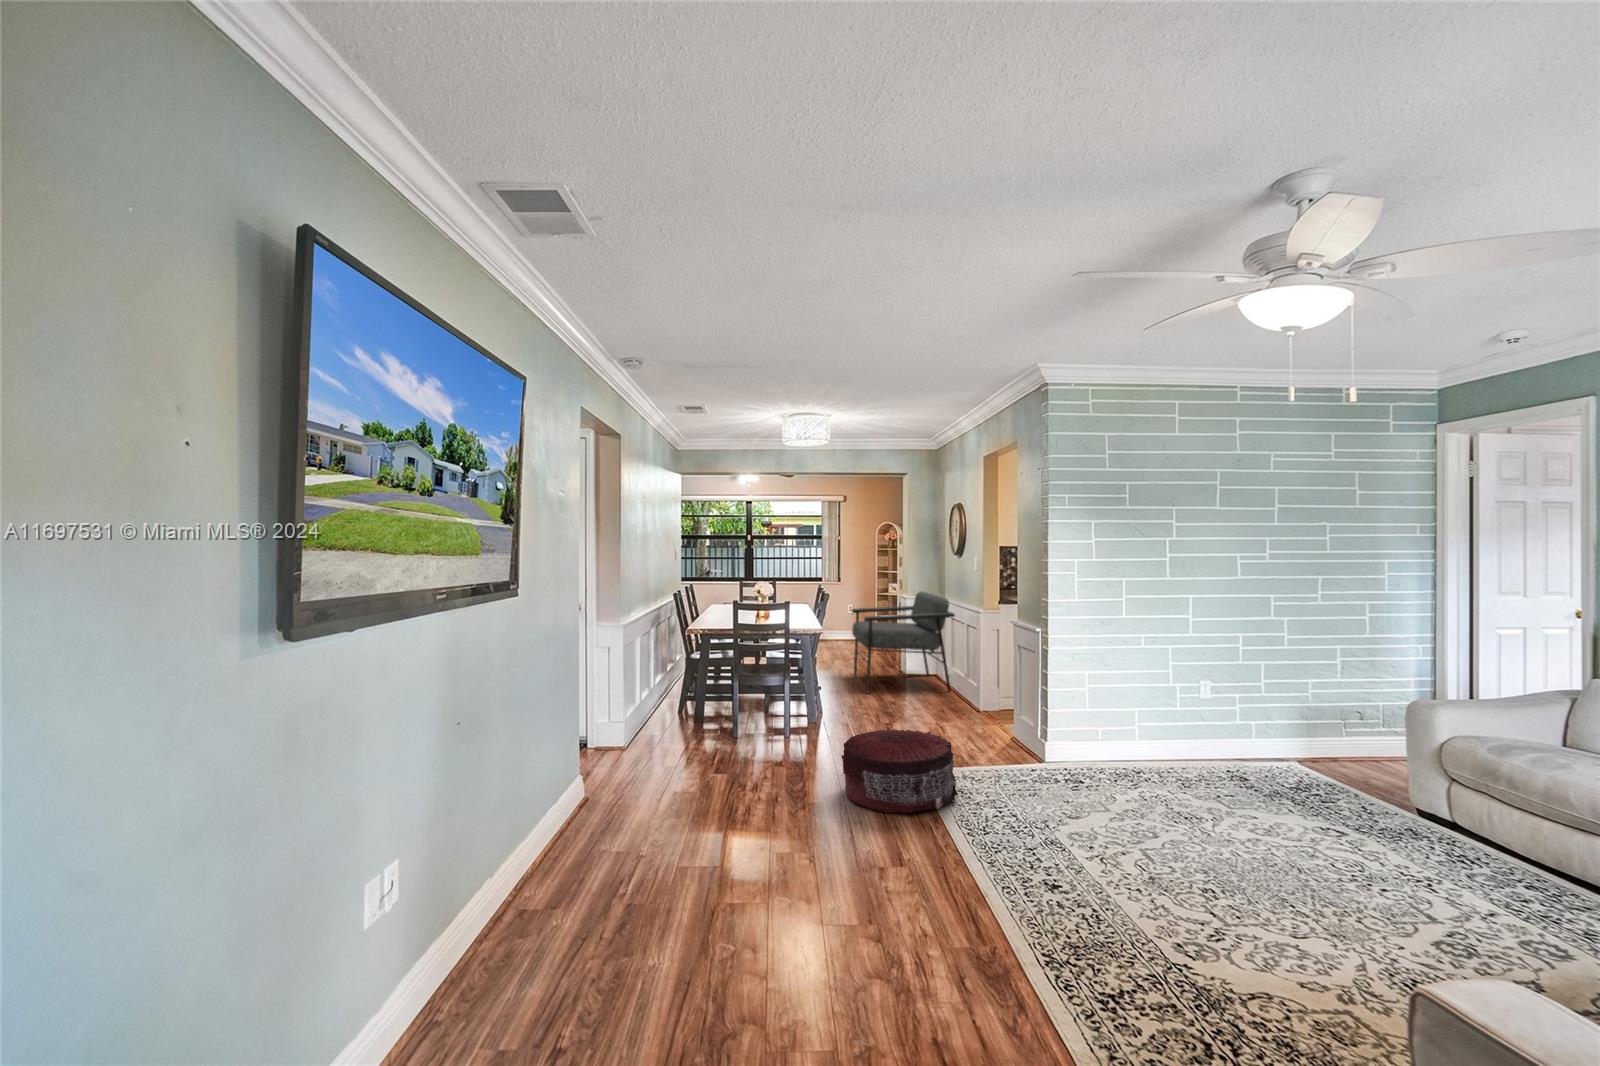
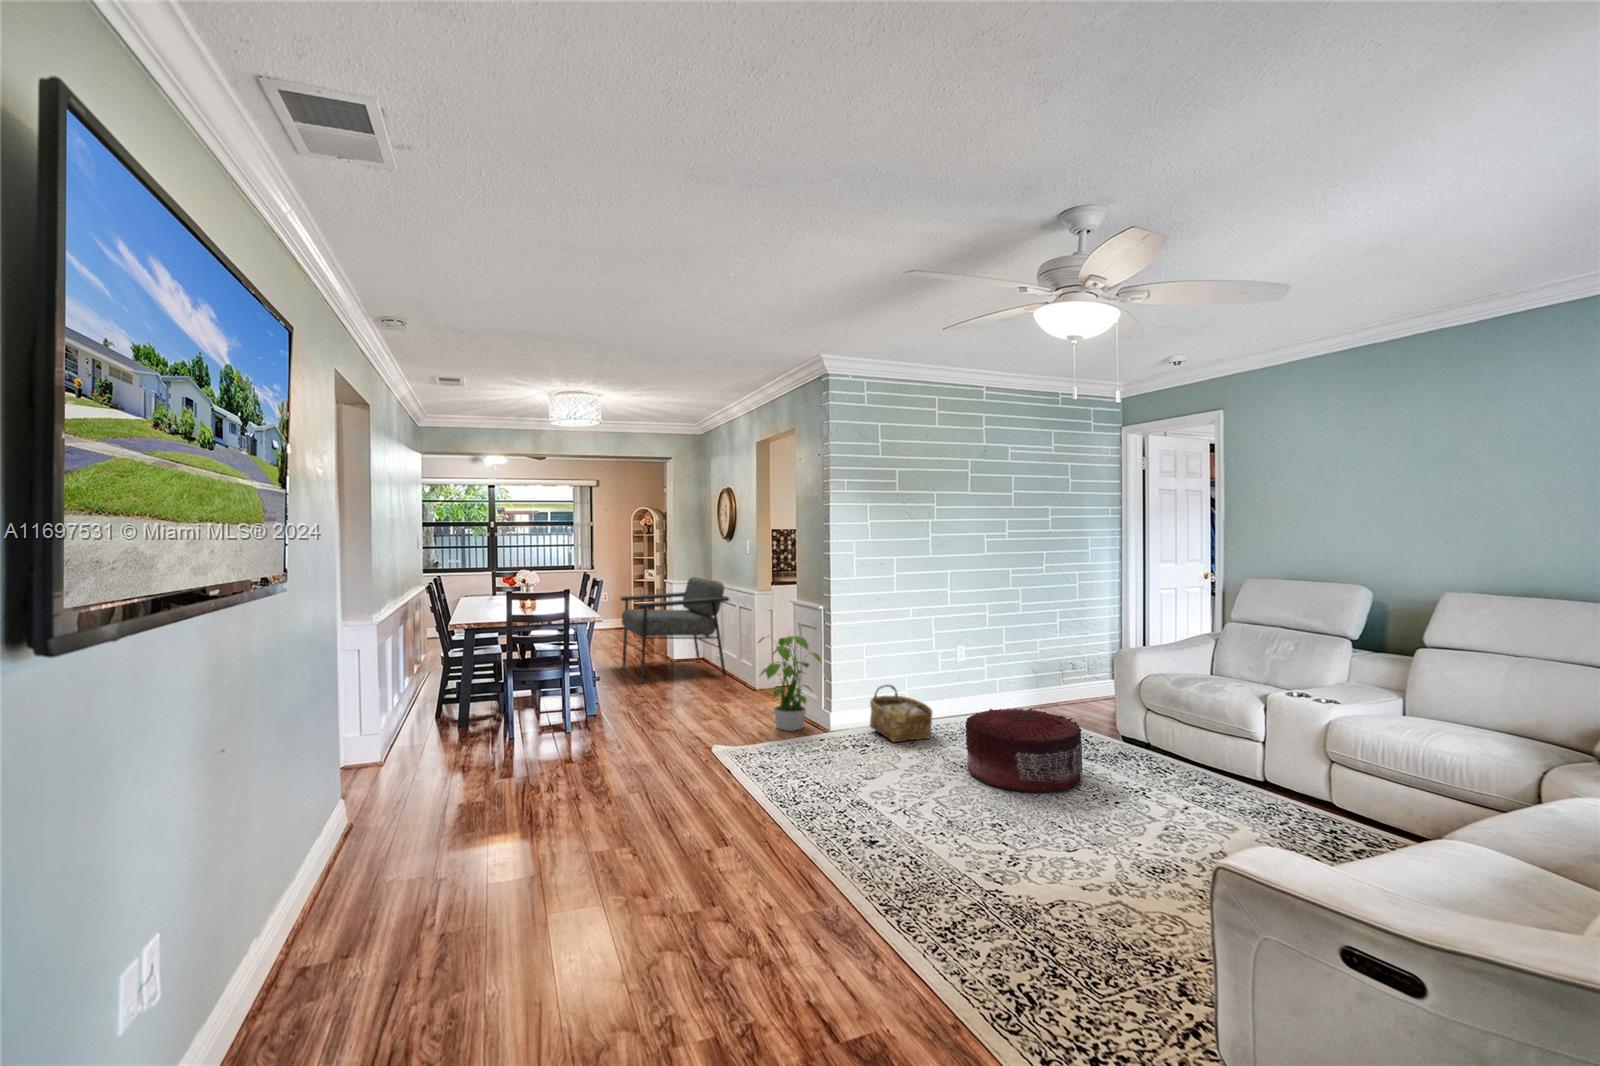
potted plant: none [967,654,1034,756] -> present [758,636,821,731]
woven basket: none [1089,717,1162,782] -> present [870,685,932,742]
pouf: present [841,728,958,813] -> present [965,708,1083,792]

